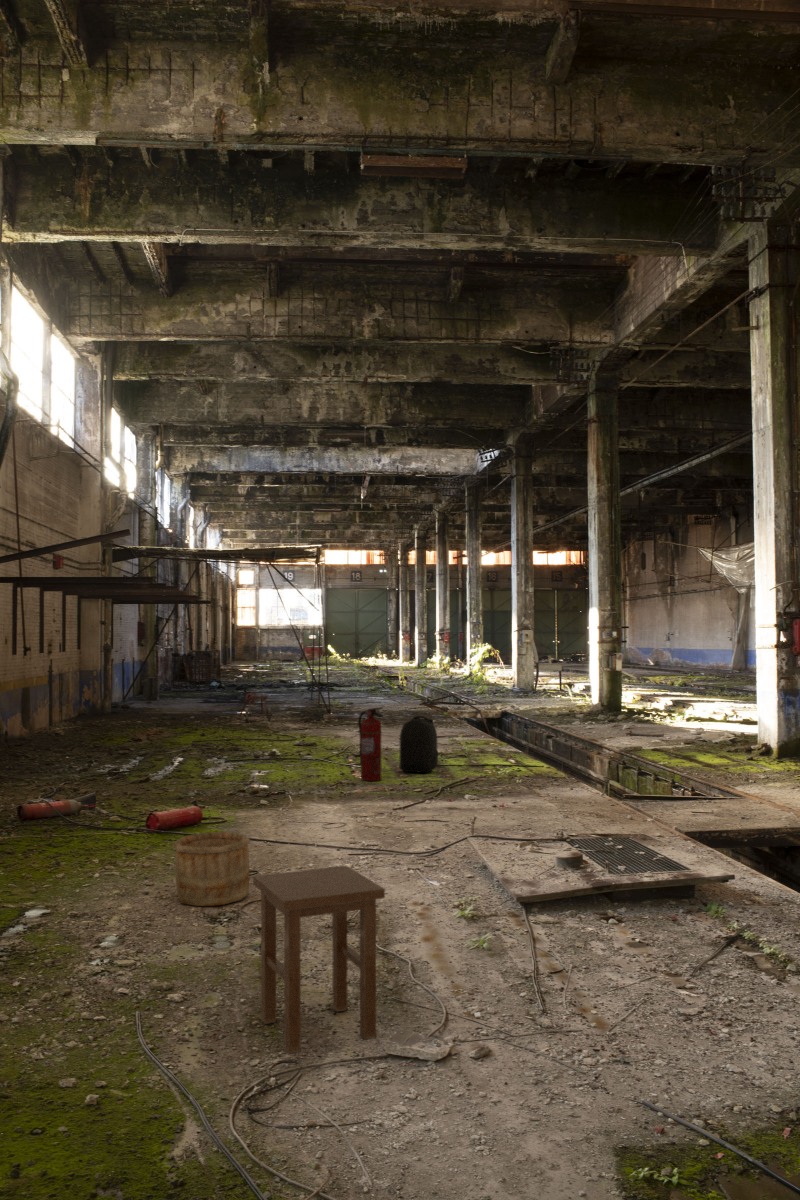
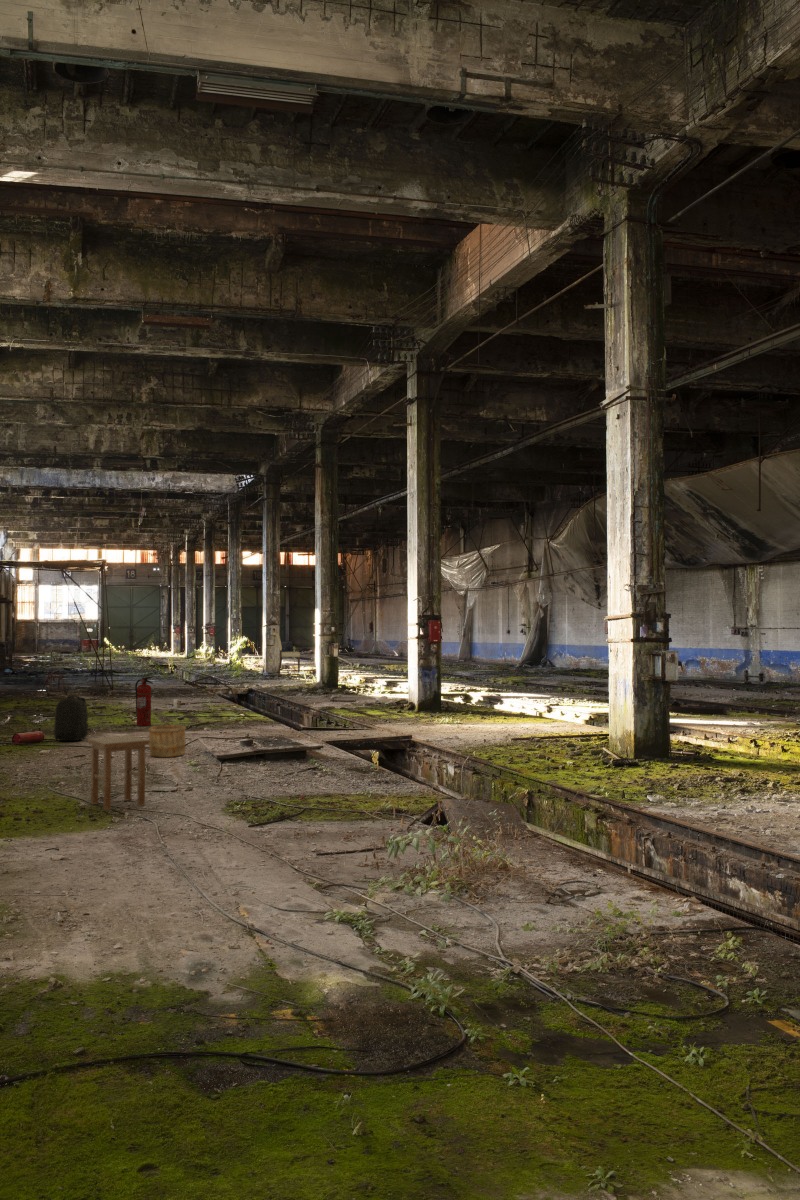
backpack: present [399,716,438,773] -> present [54,695,88,741]
wooden bucket: present [173,832,250,906] -> present [148,725,186,757]

